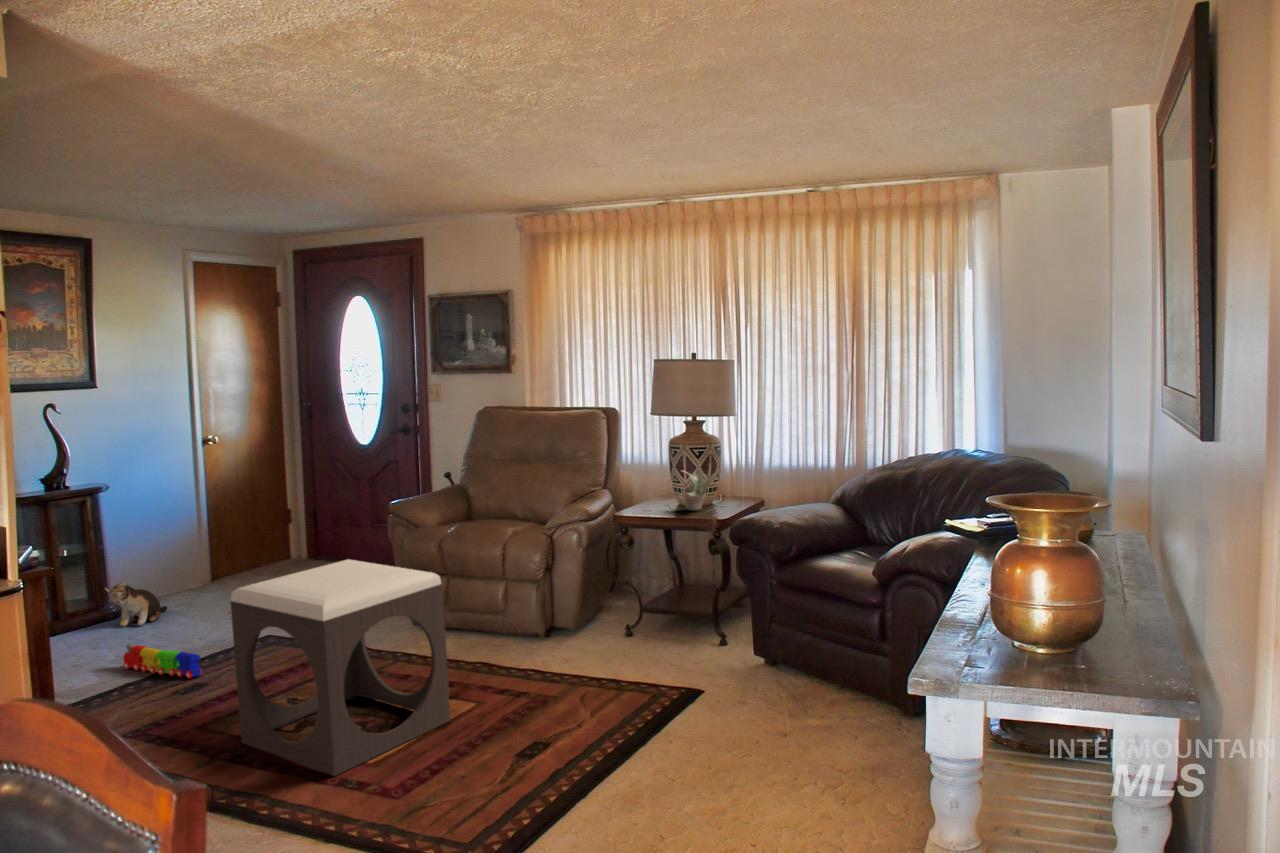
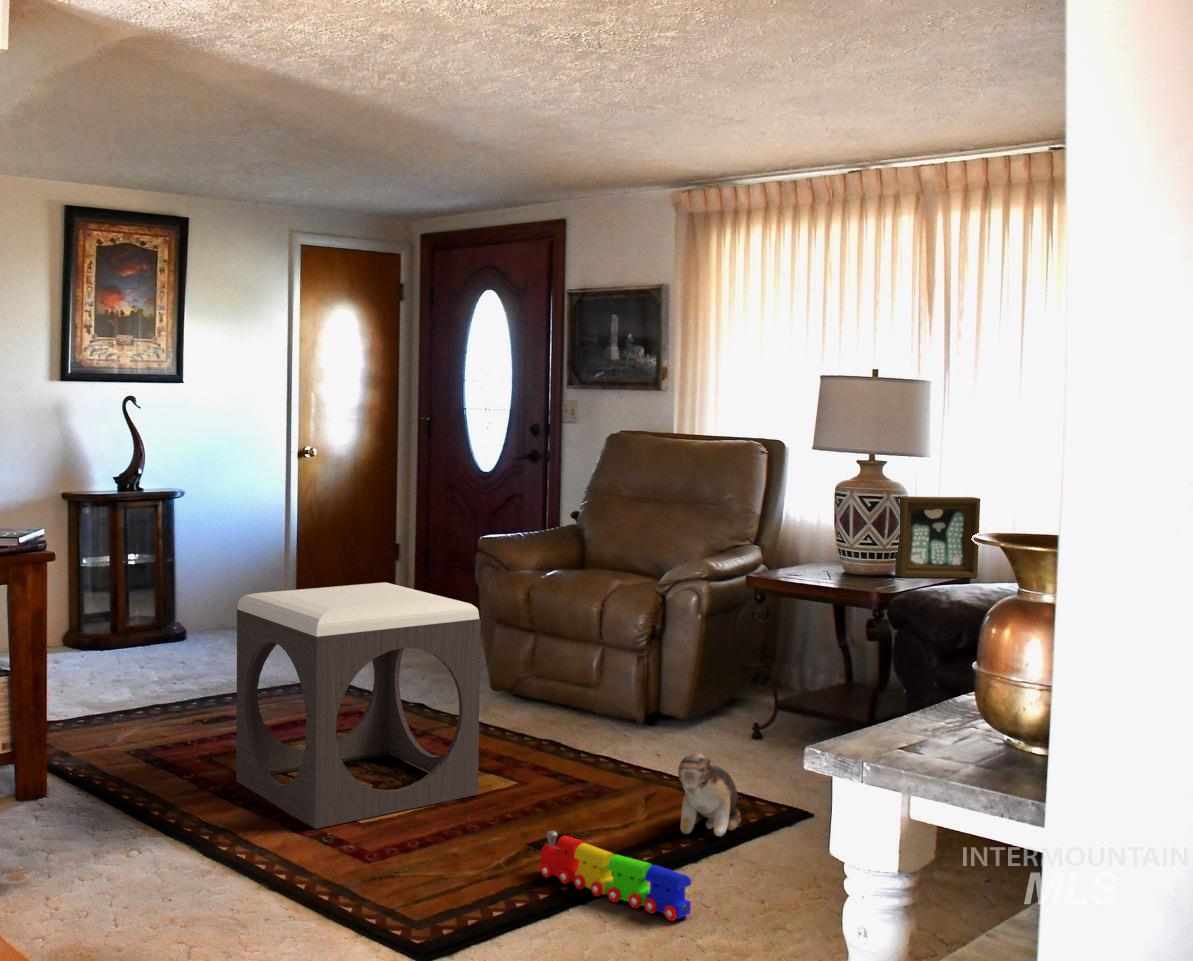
picture frame: none [717,443,774,506] -> present [895,496,980,578]
succulent plant: present [682,462,713,511] -> none [841,510,885,578]
plush toy: present [105,583,167,627] -> present [672,752,741,836]
toy train: present [123,644,202,679] -> present [540,831,691,921]

